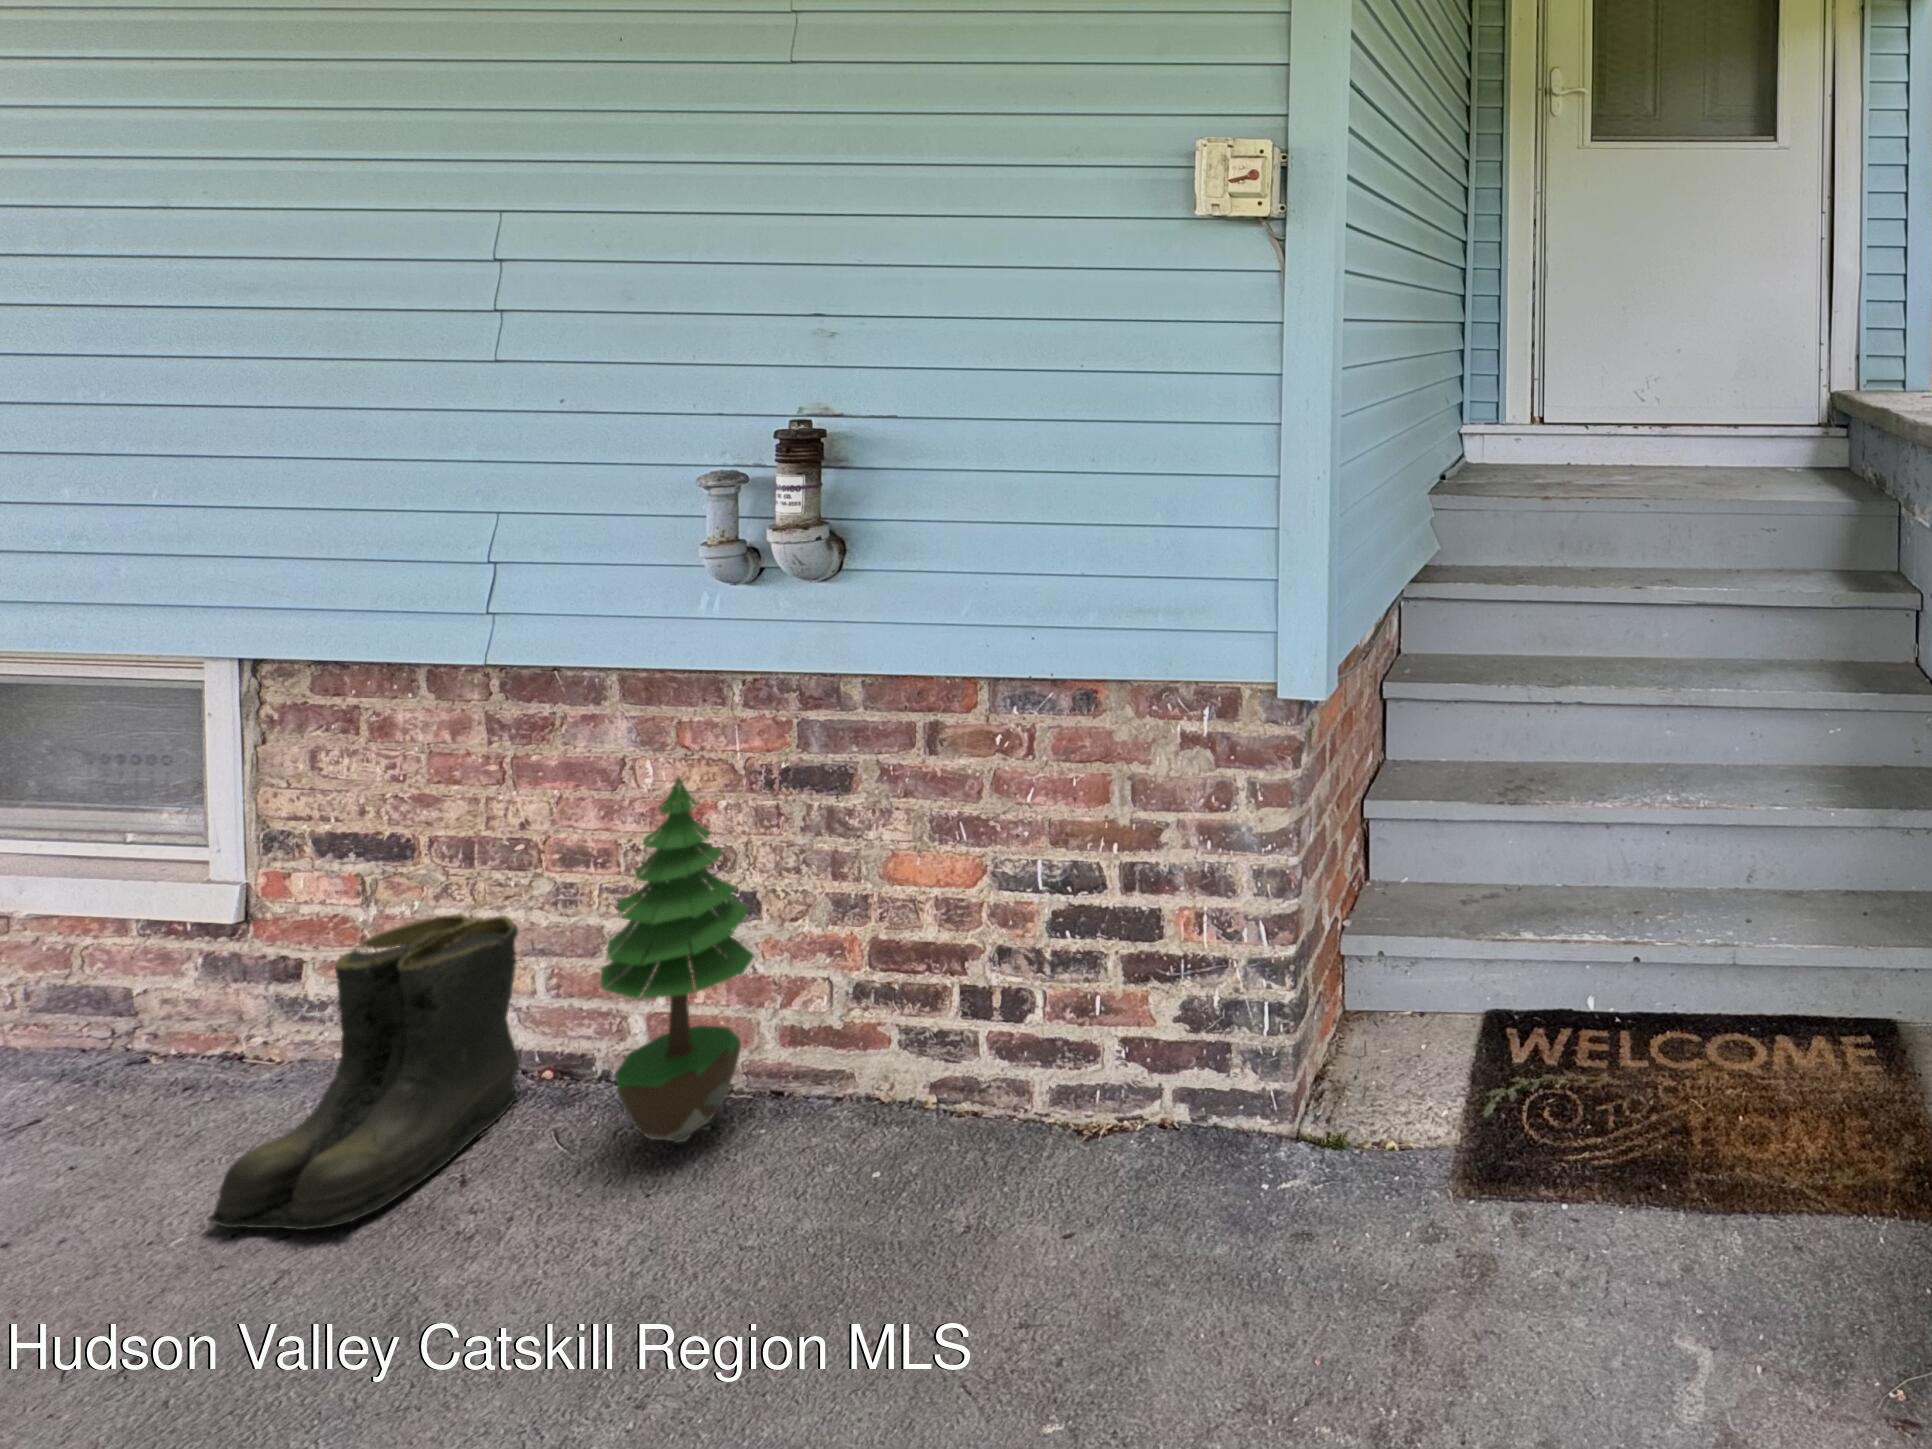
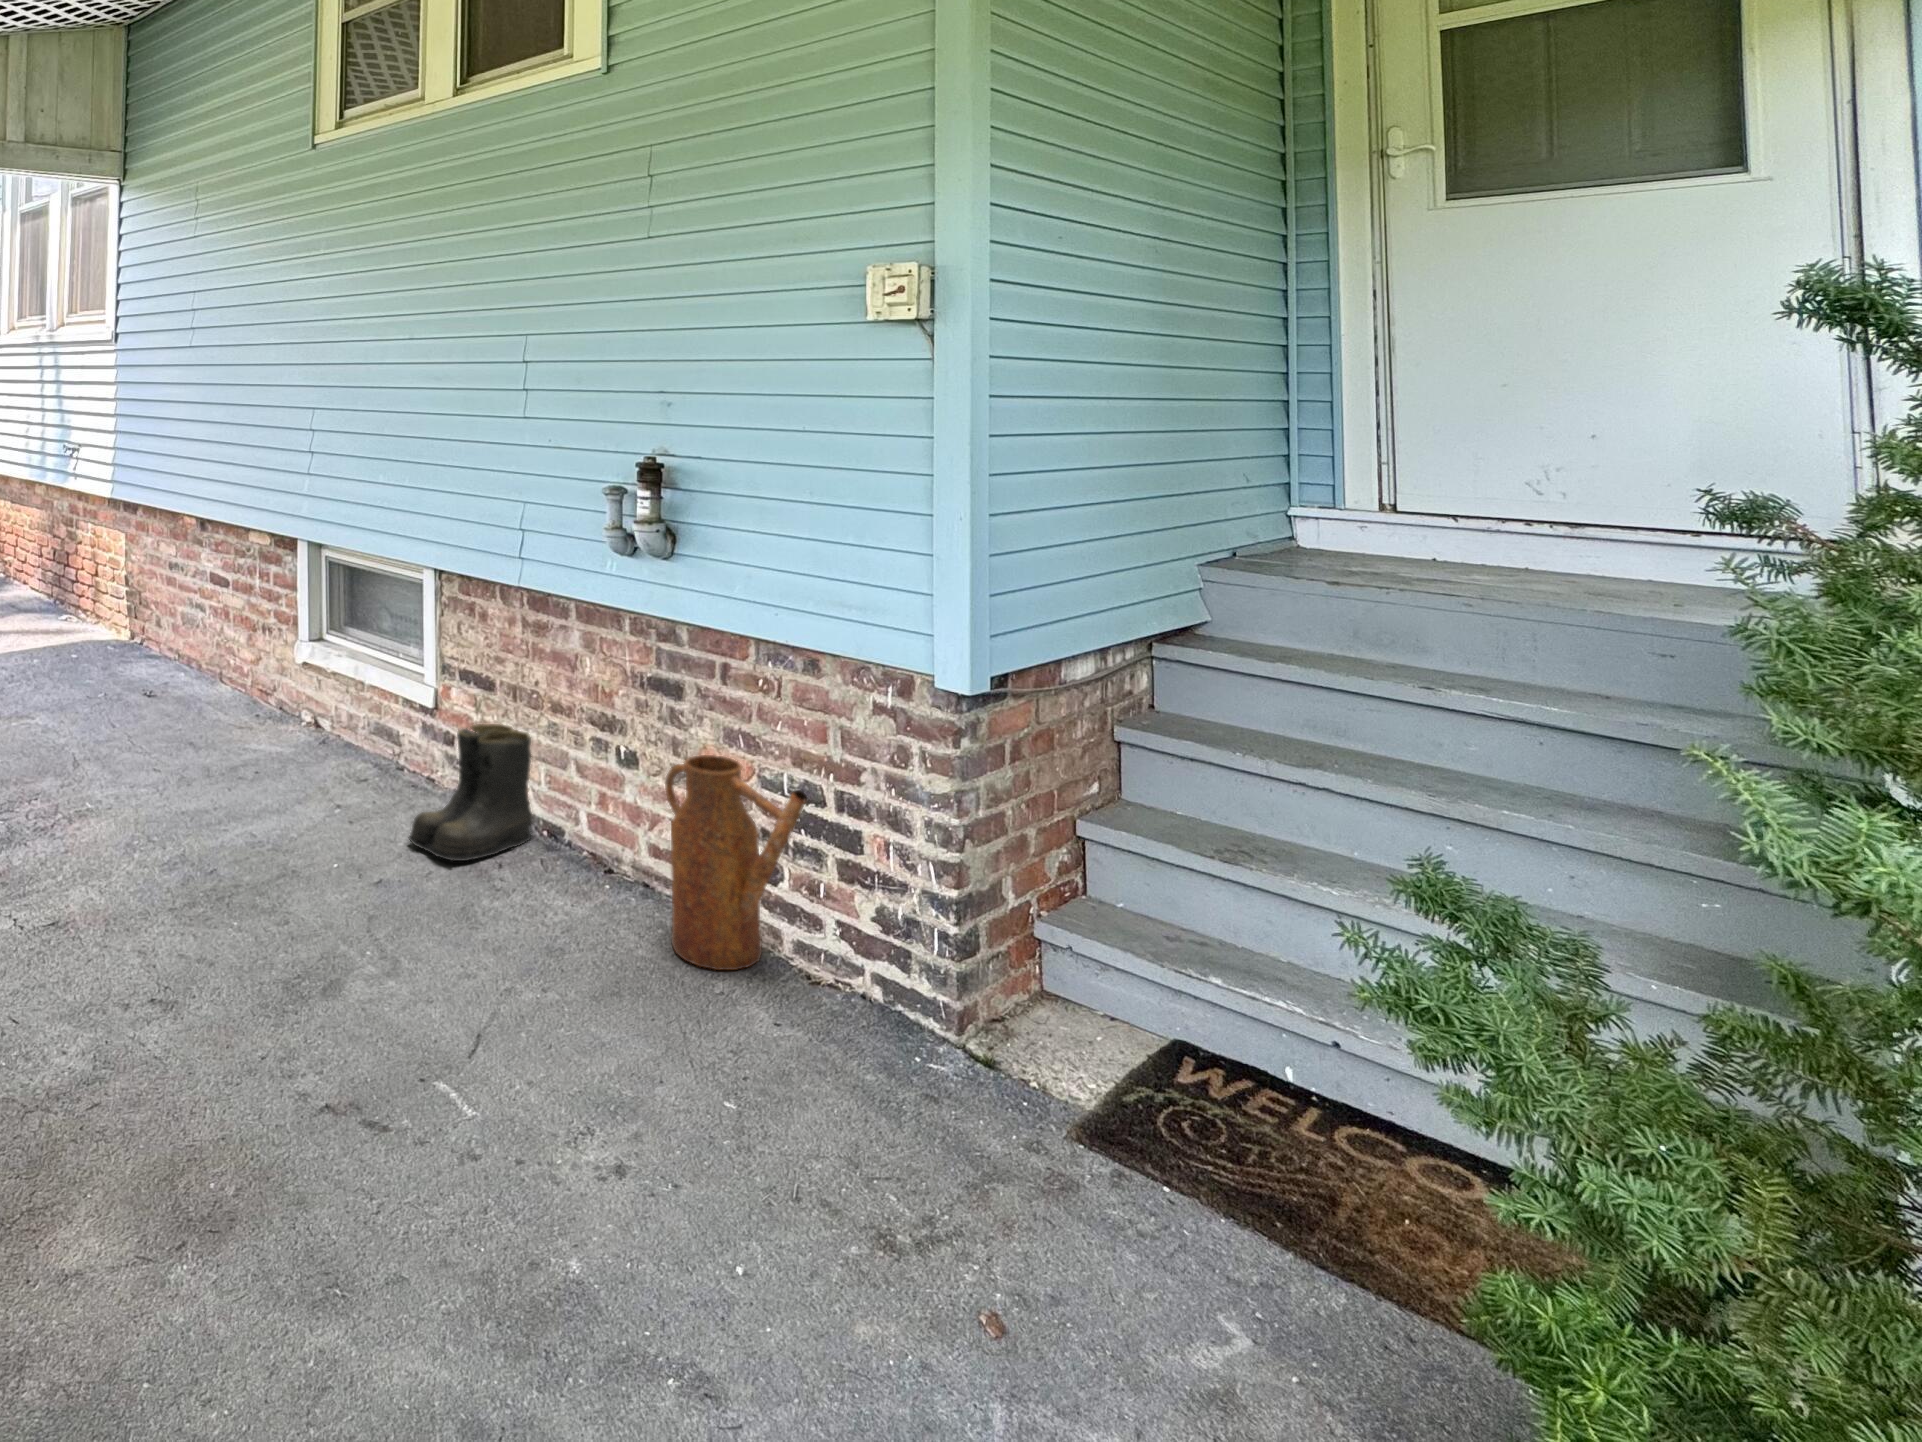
potted tree: present [601,775,754,1142] -> none [551,663,631,887]
watering can: none [841,863,1108,1200] -> present [665,755,807,970]

